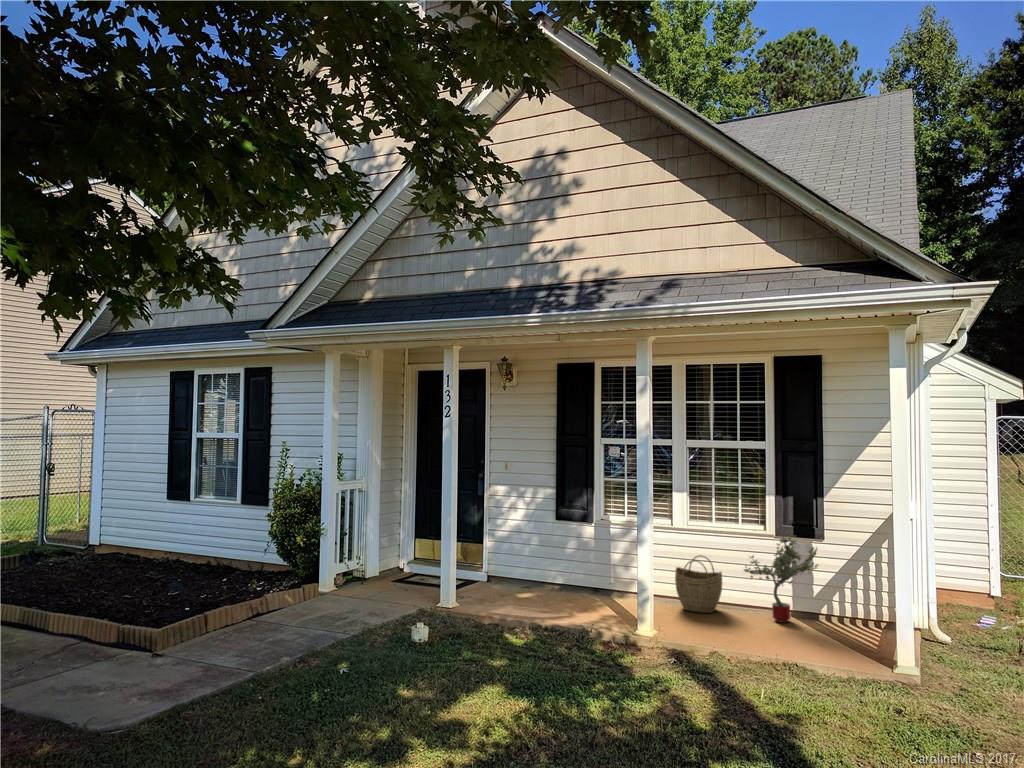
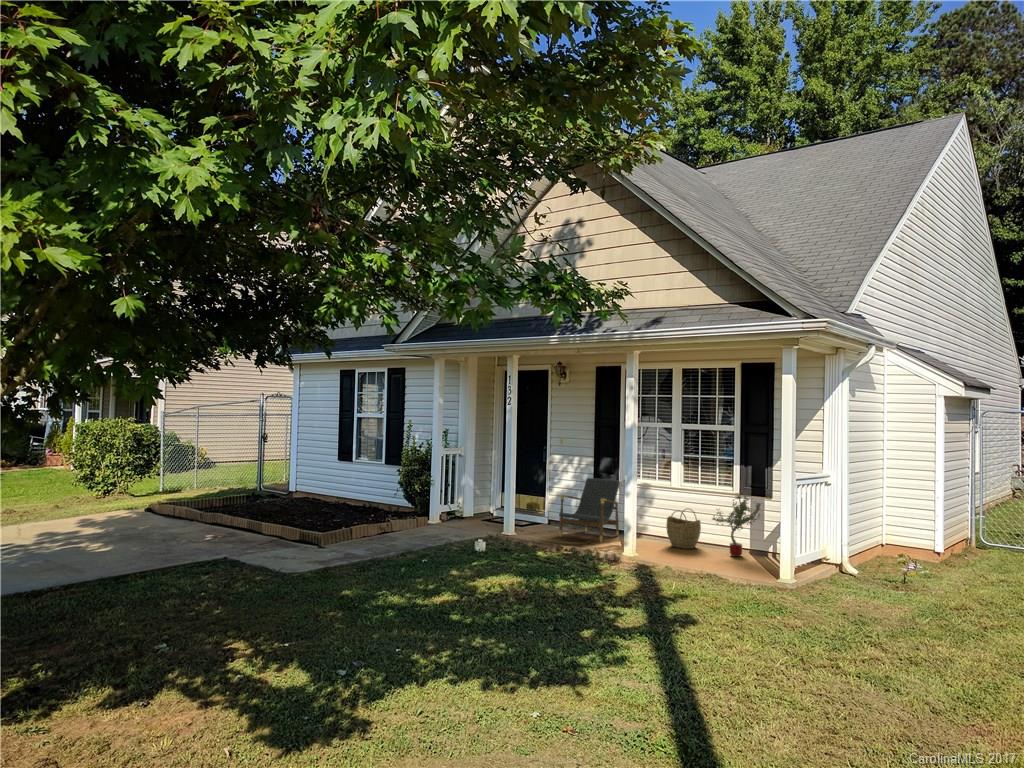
lounge chair: none [522,516,598,611] -> present [559,478,620,542]

